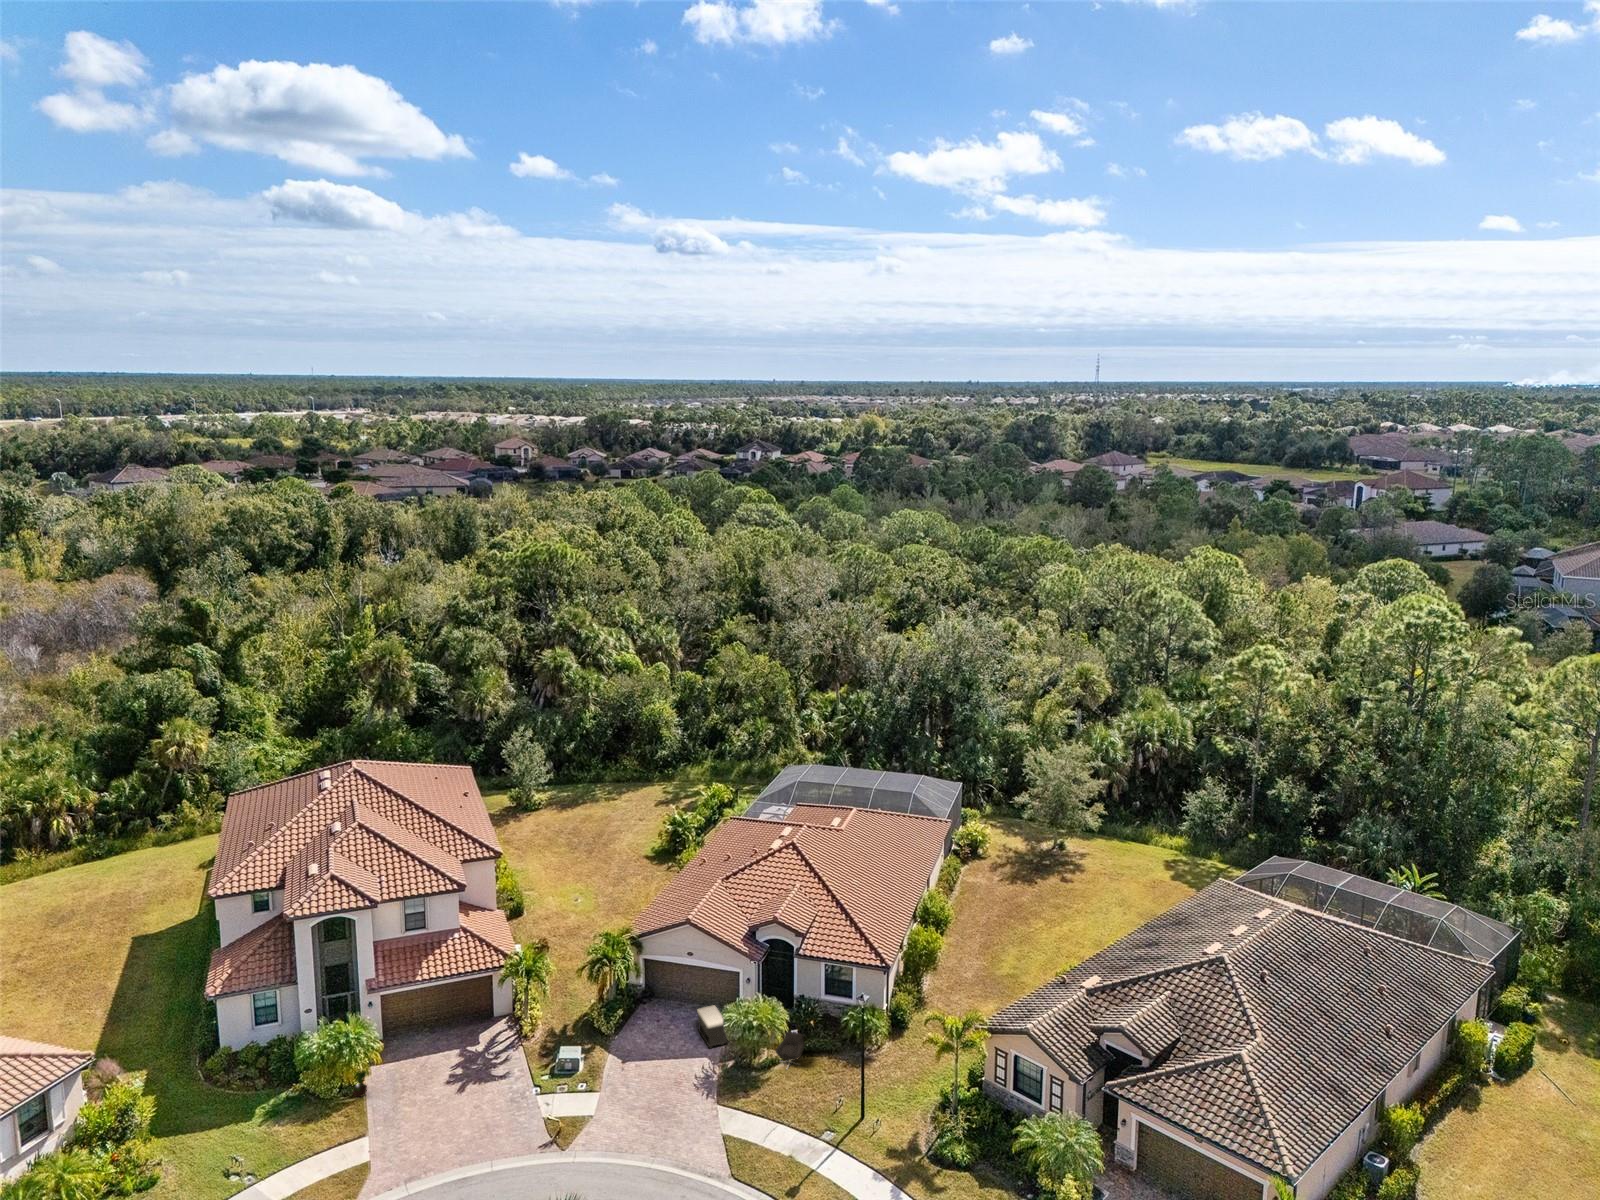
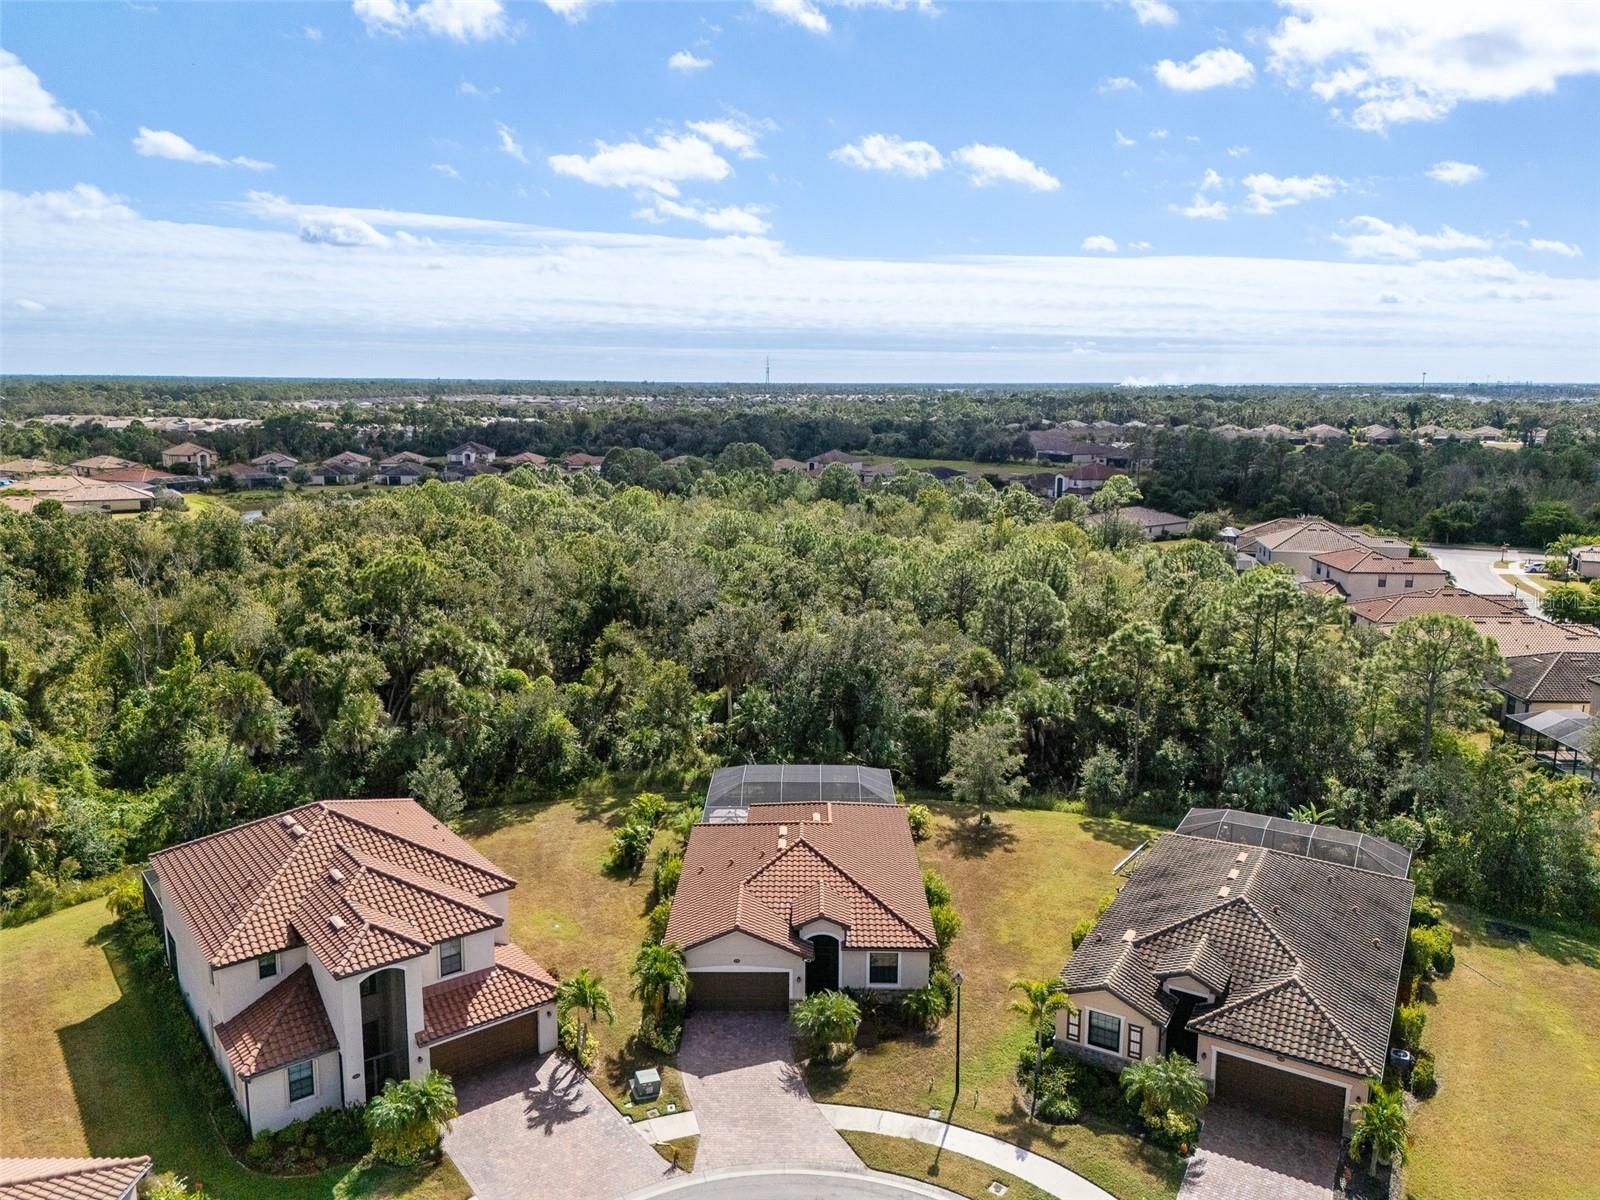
storage bench: present [697,1006,727,1047] -> none [760,1007,796,1050]

